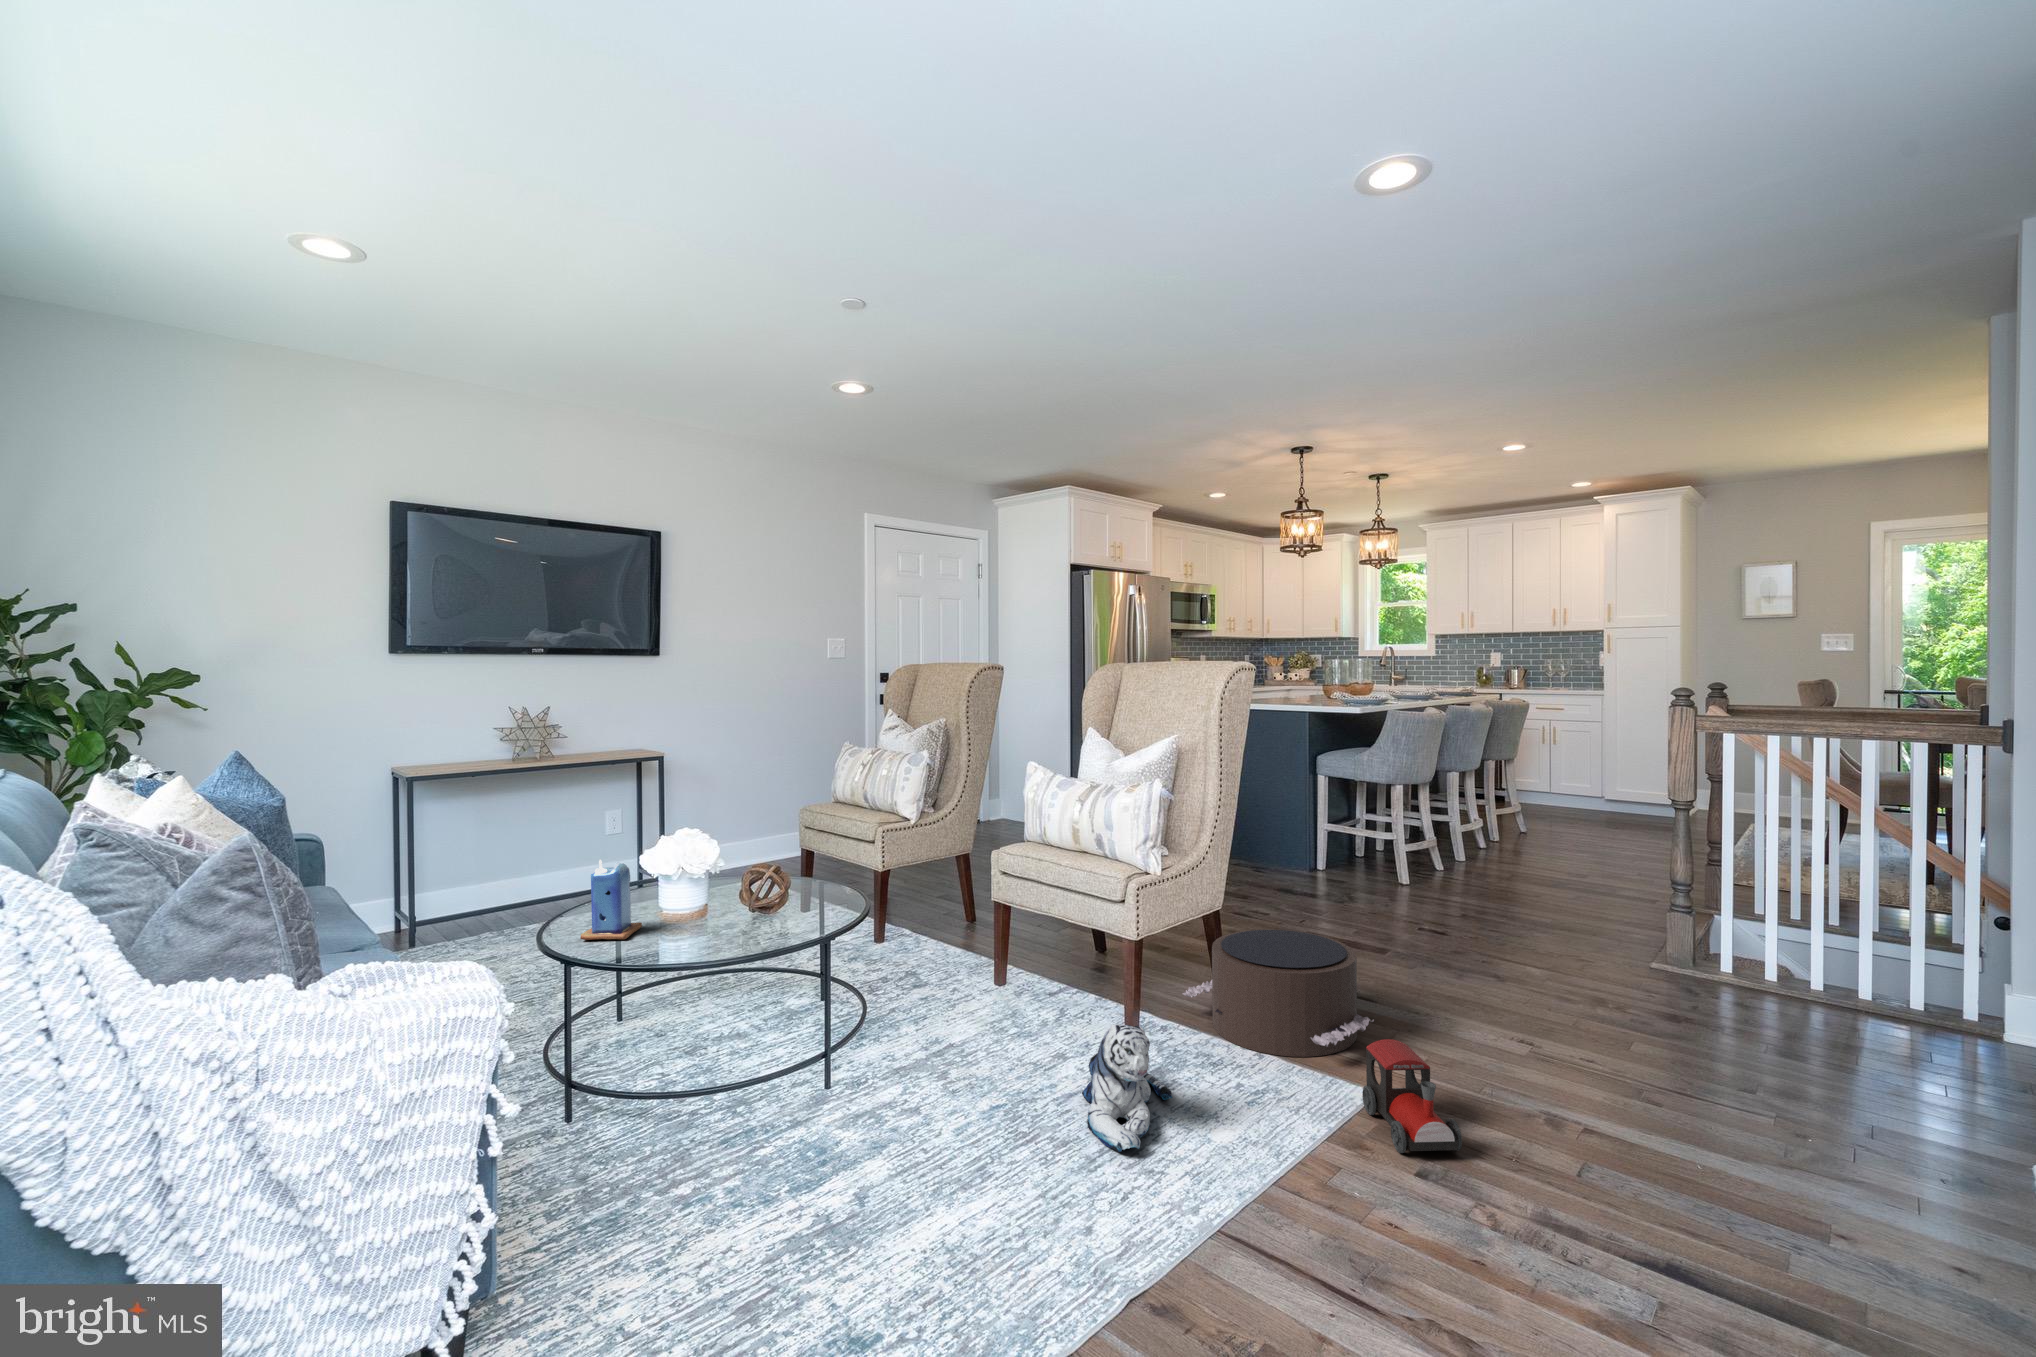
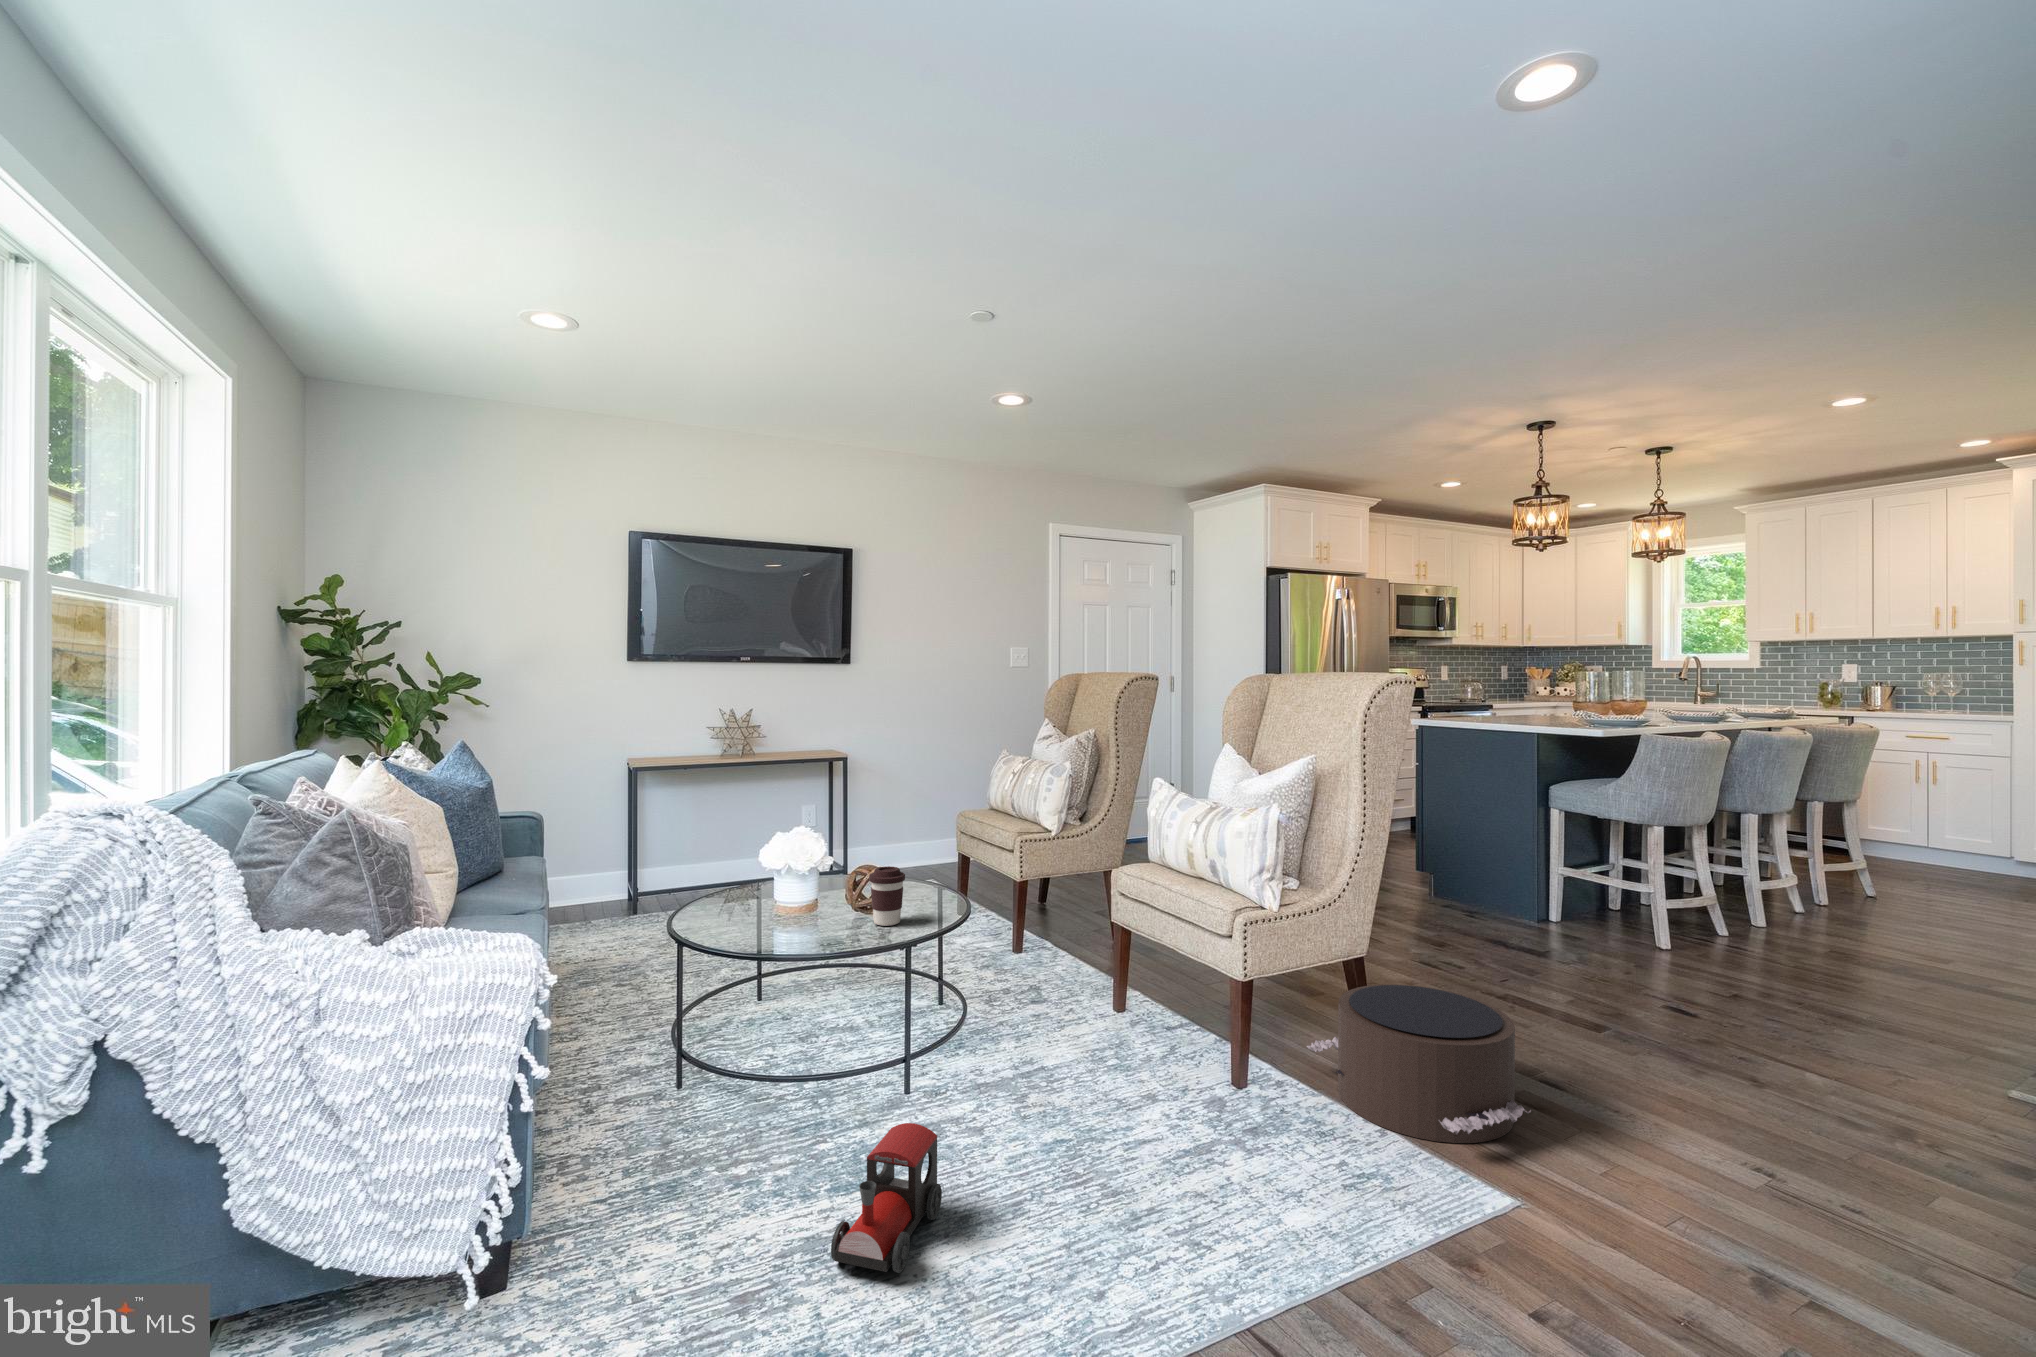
candle: present [580,860,642,940] -> none [704,849,761,925]
coffee cup: none [769,863,807,924] -> present [869,866,905,926]
plush toy: present [1082,1025,1172,1152] -> none [1147,1072,1253,1215]
toy train: present [1362,1039,1462,1153] -> present [831,1123,942,1273]

